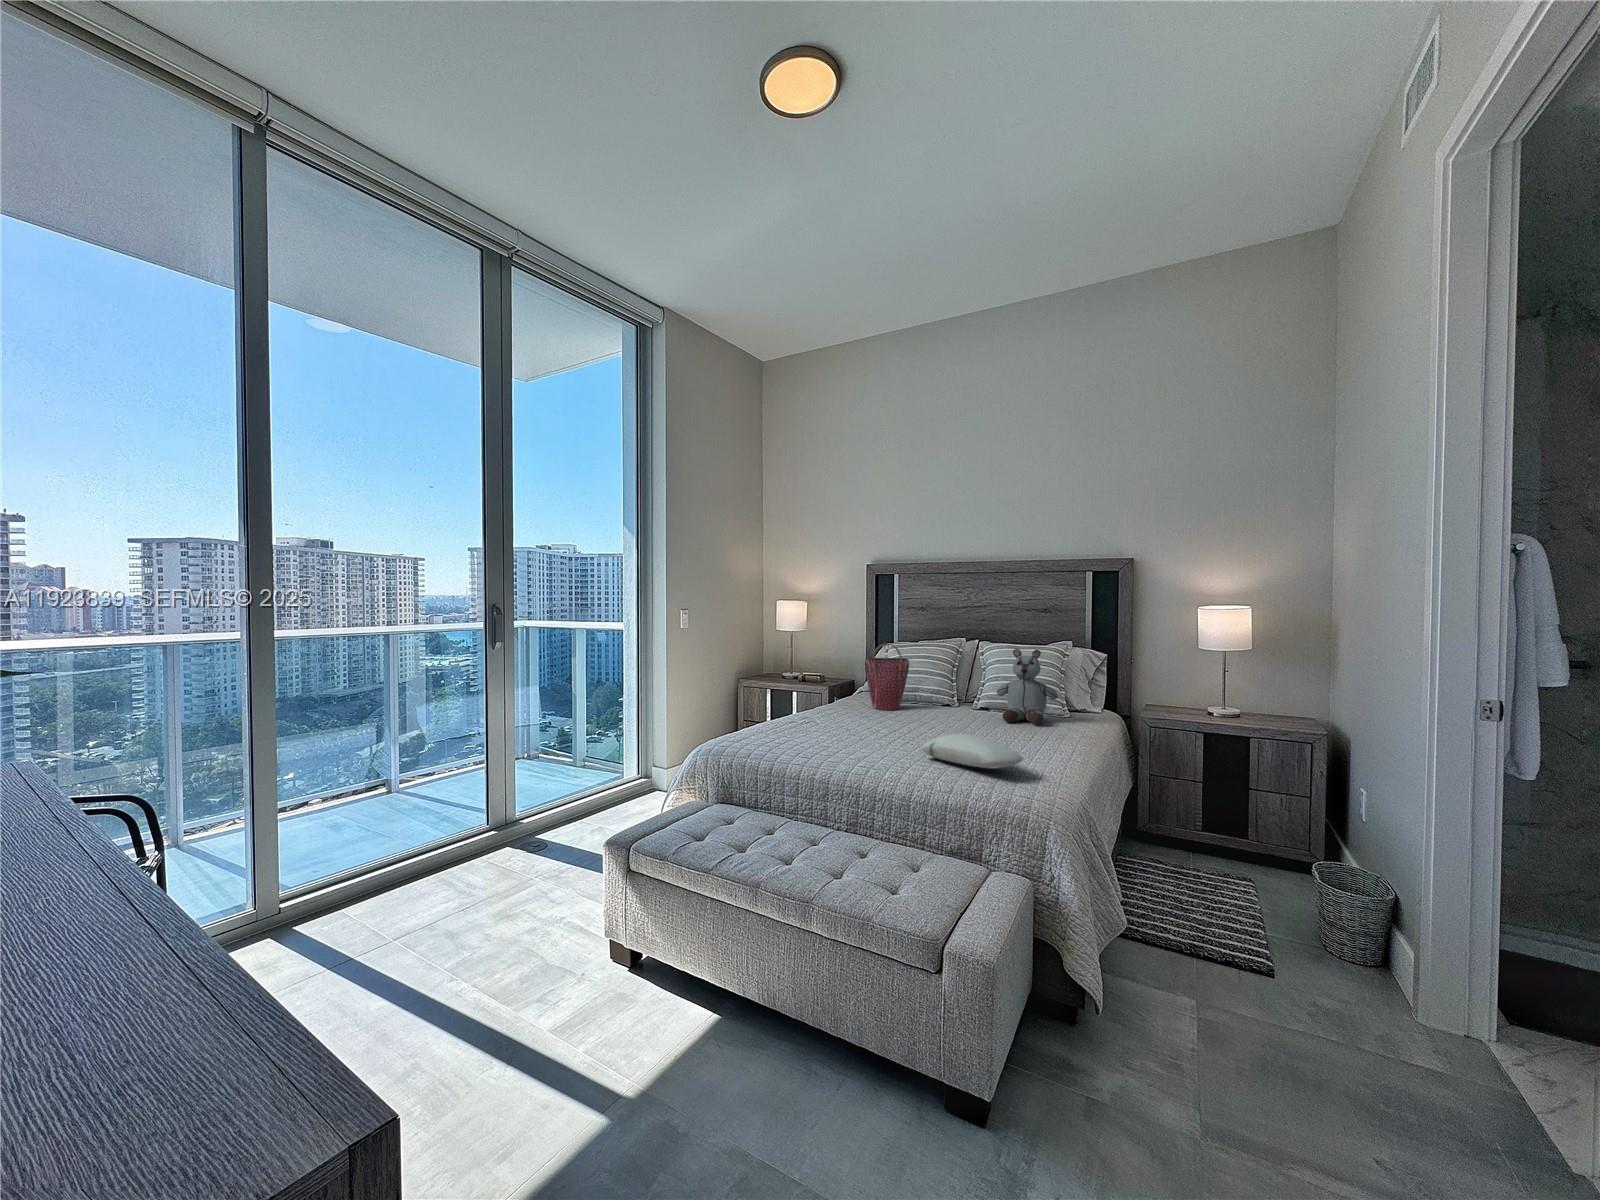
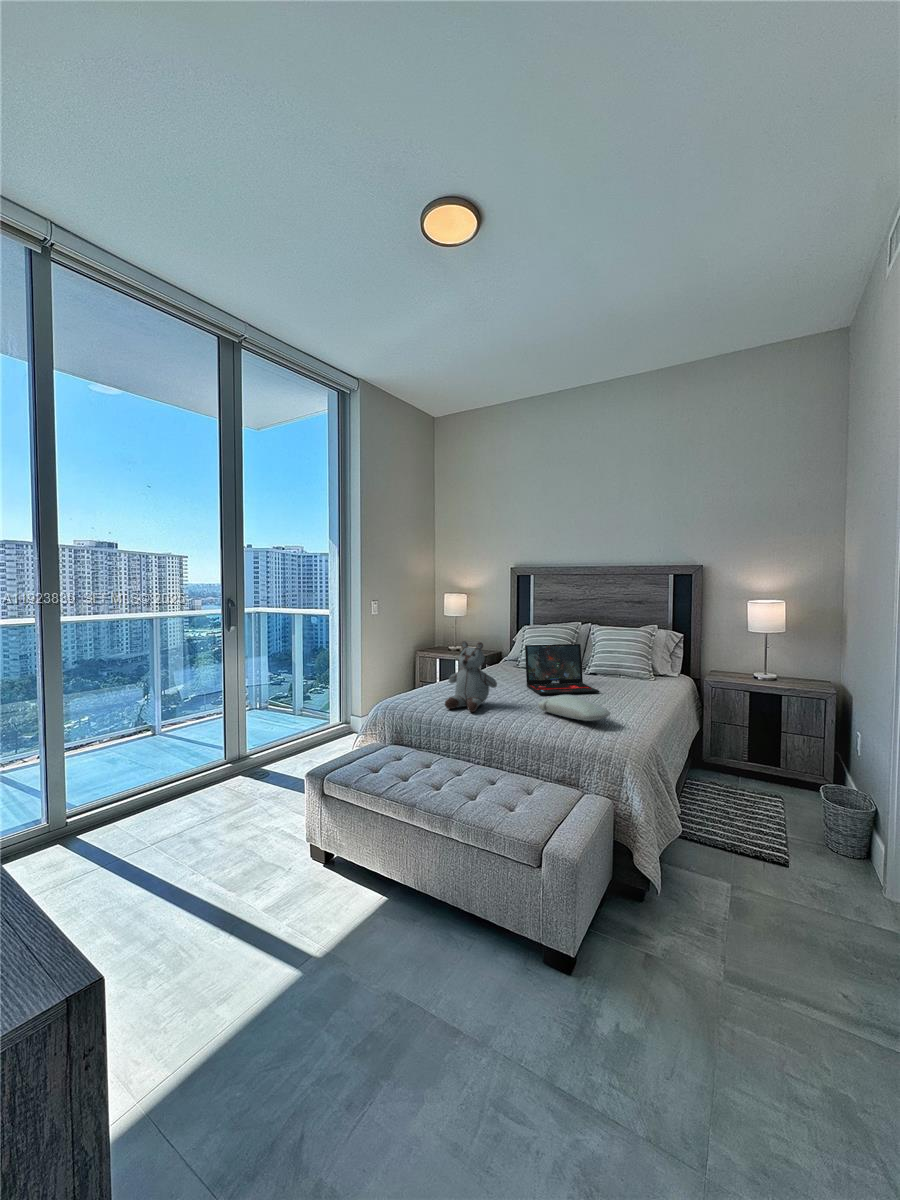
handbag: present [865,643,909,710] -> none [500,624,533,674]
stuffed bear: present [997,649,1058,725] -> present [445,641,497,712]
laptop: none [900,668,1002,736] -> present [525,644,599,695]

